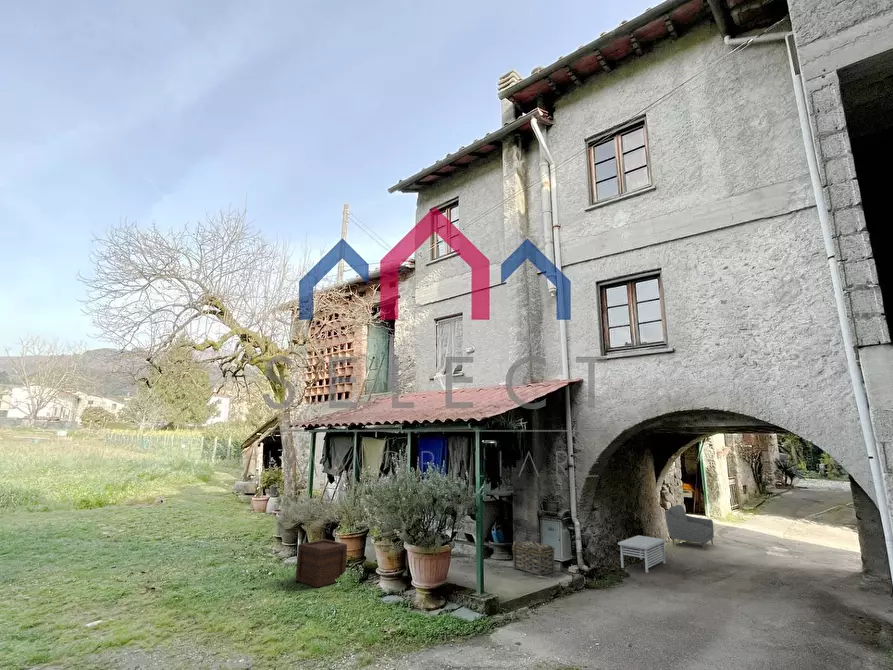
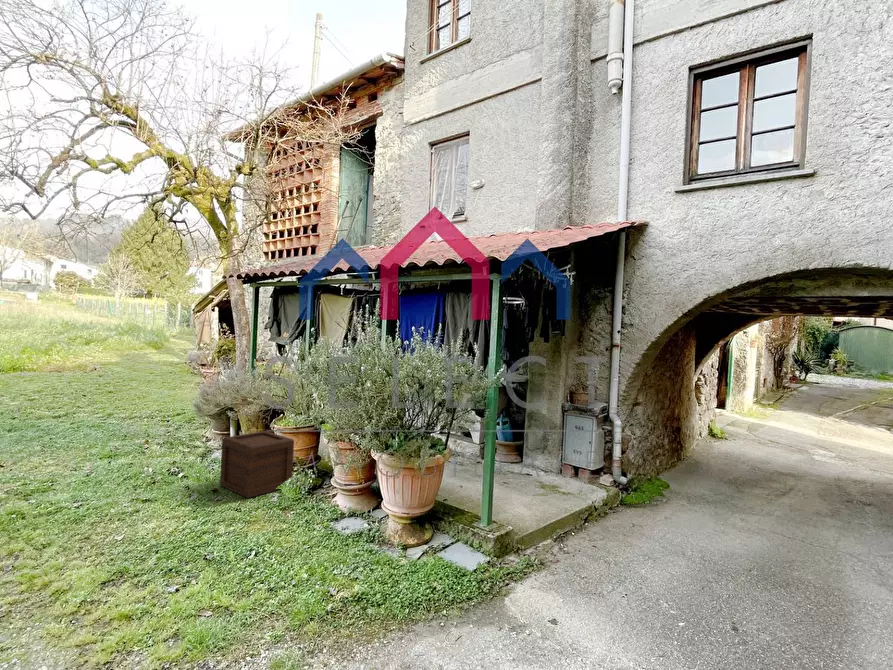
chair: present [664,505,714,550] -> none [701,399,757,453]
storage bench: present [618,535,666,573] -> none [658,435,715,485]
basket: present [512,540,555,576] -> none [524,440,583,490]

